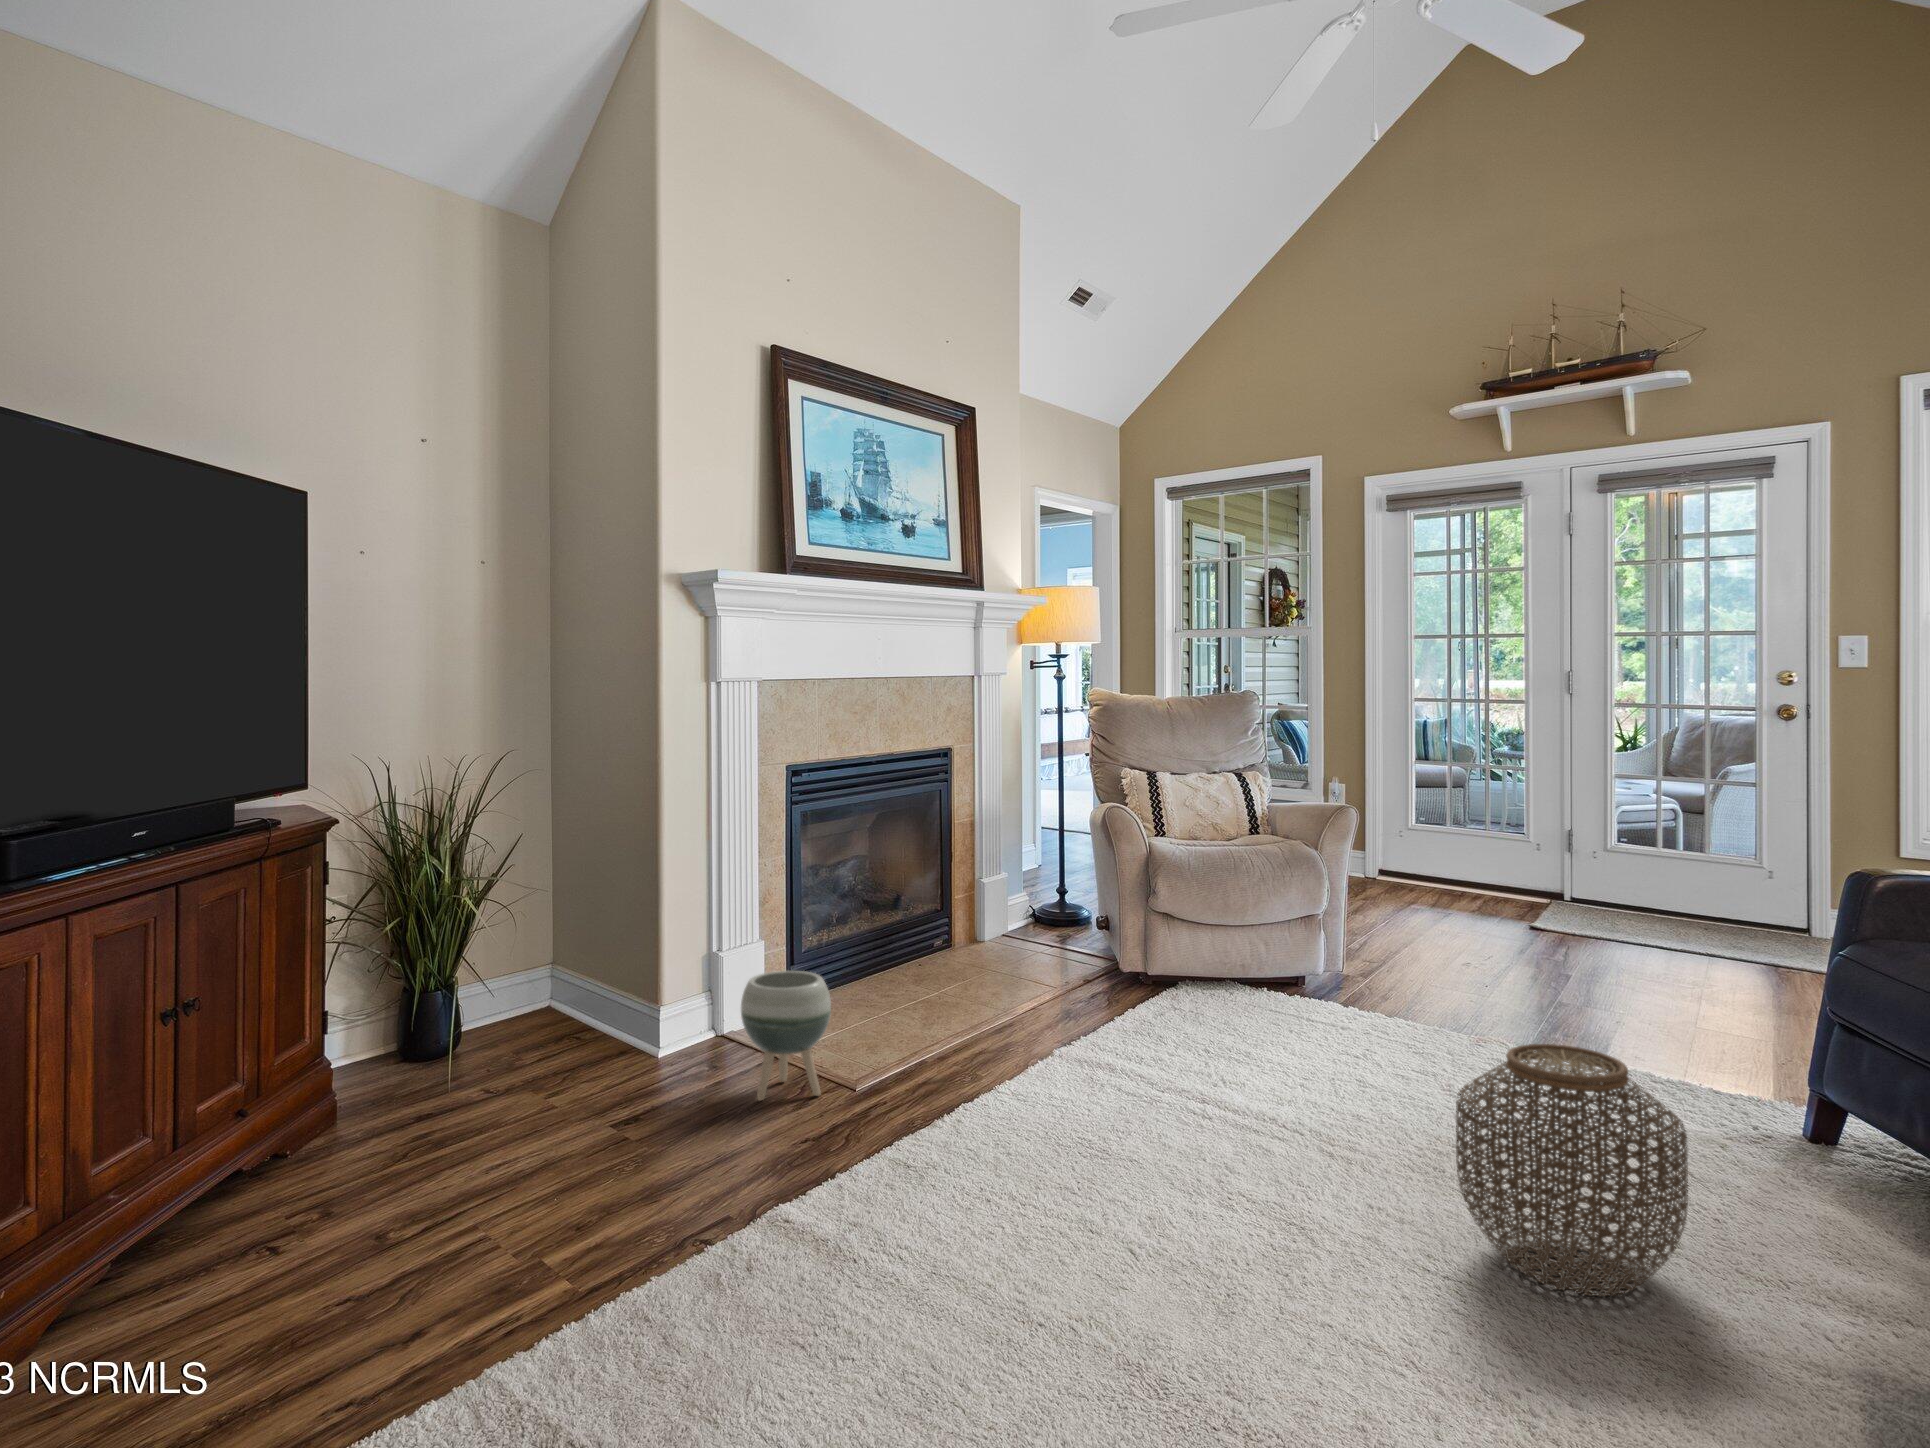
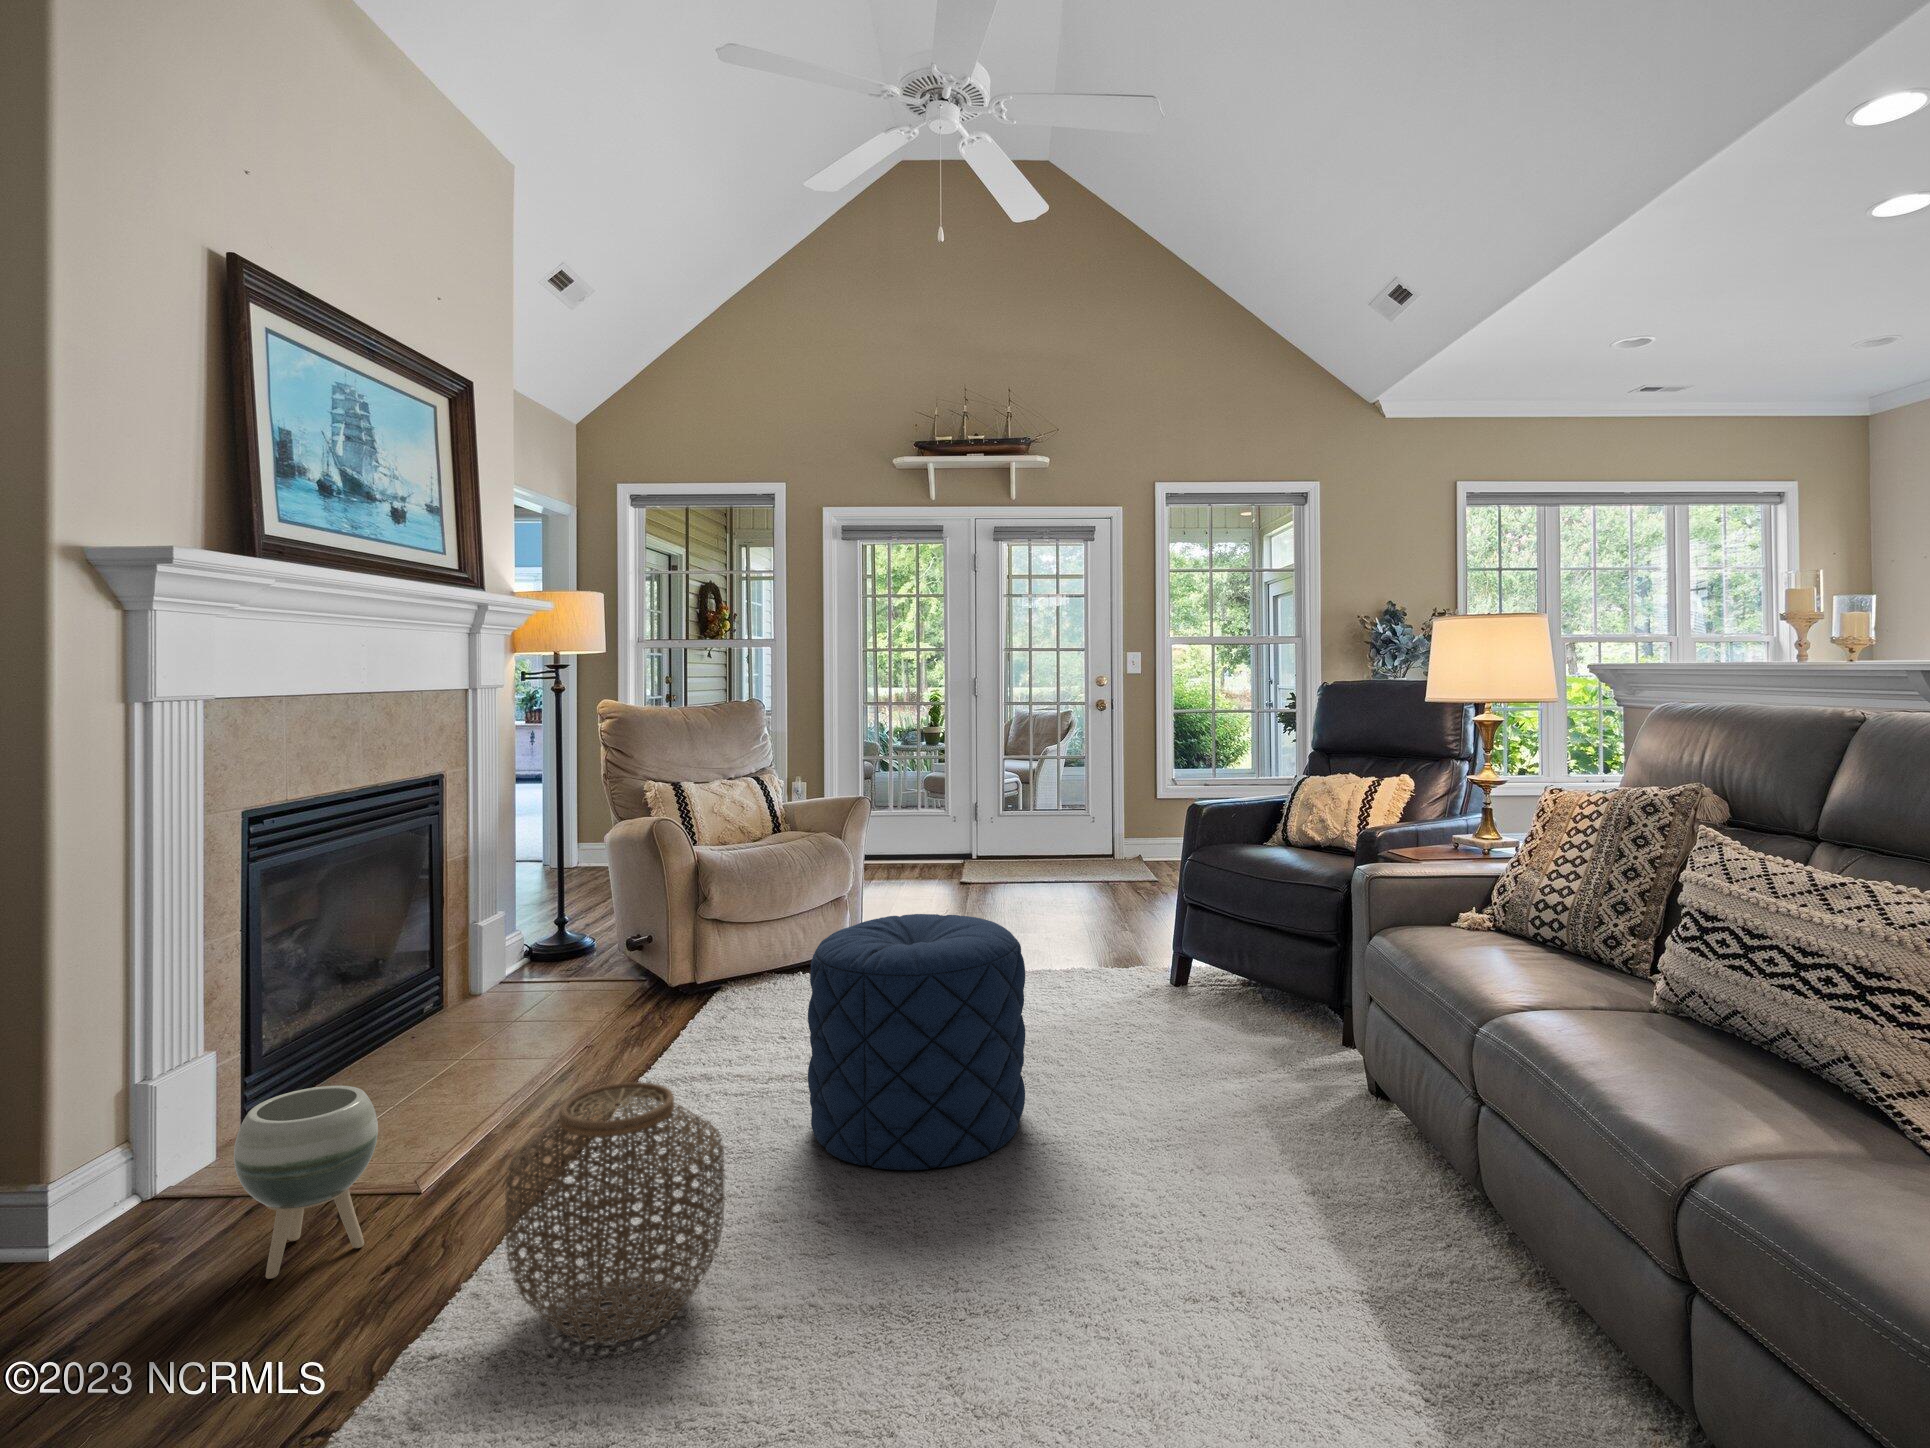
pouf: none [1180,901,1407,1153] -> present [808,914,1025,1170]
woven basket: present [1456,1044,1688,1296] -> present [505,1082,724,1343]

